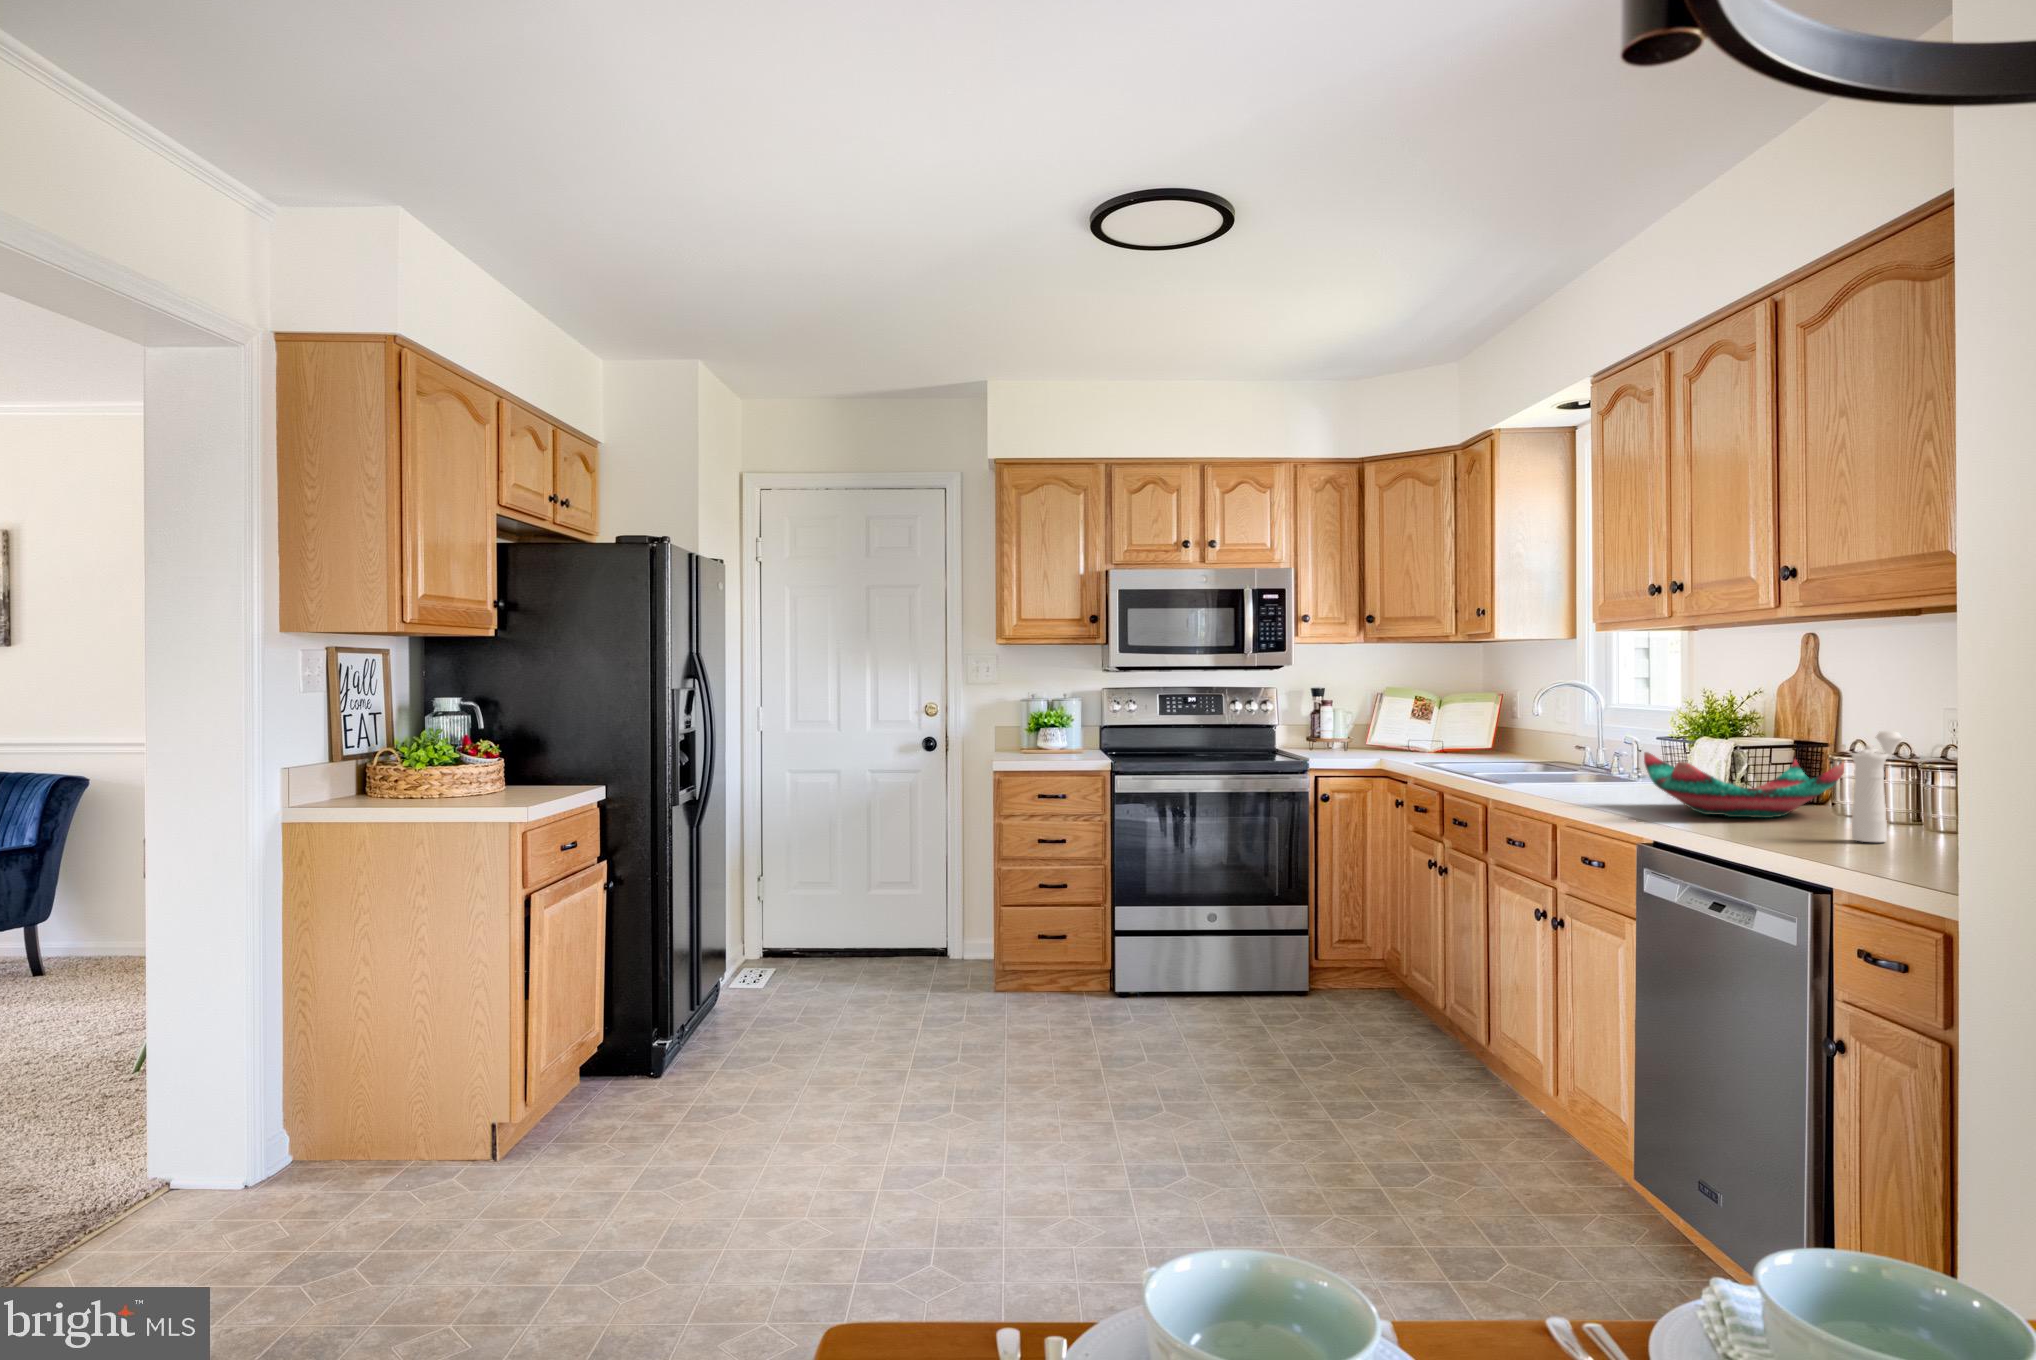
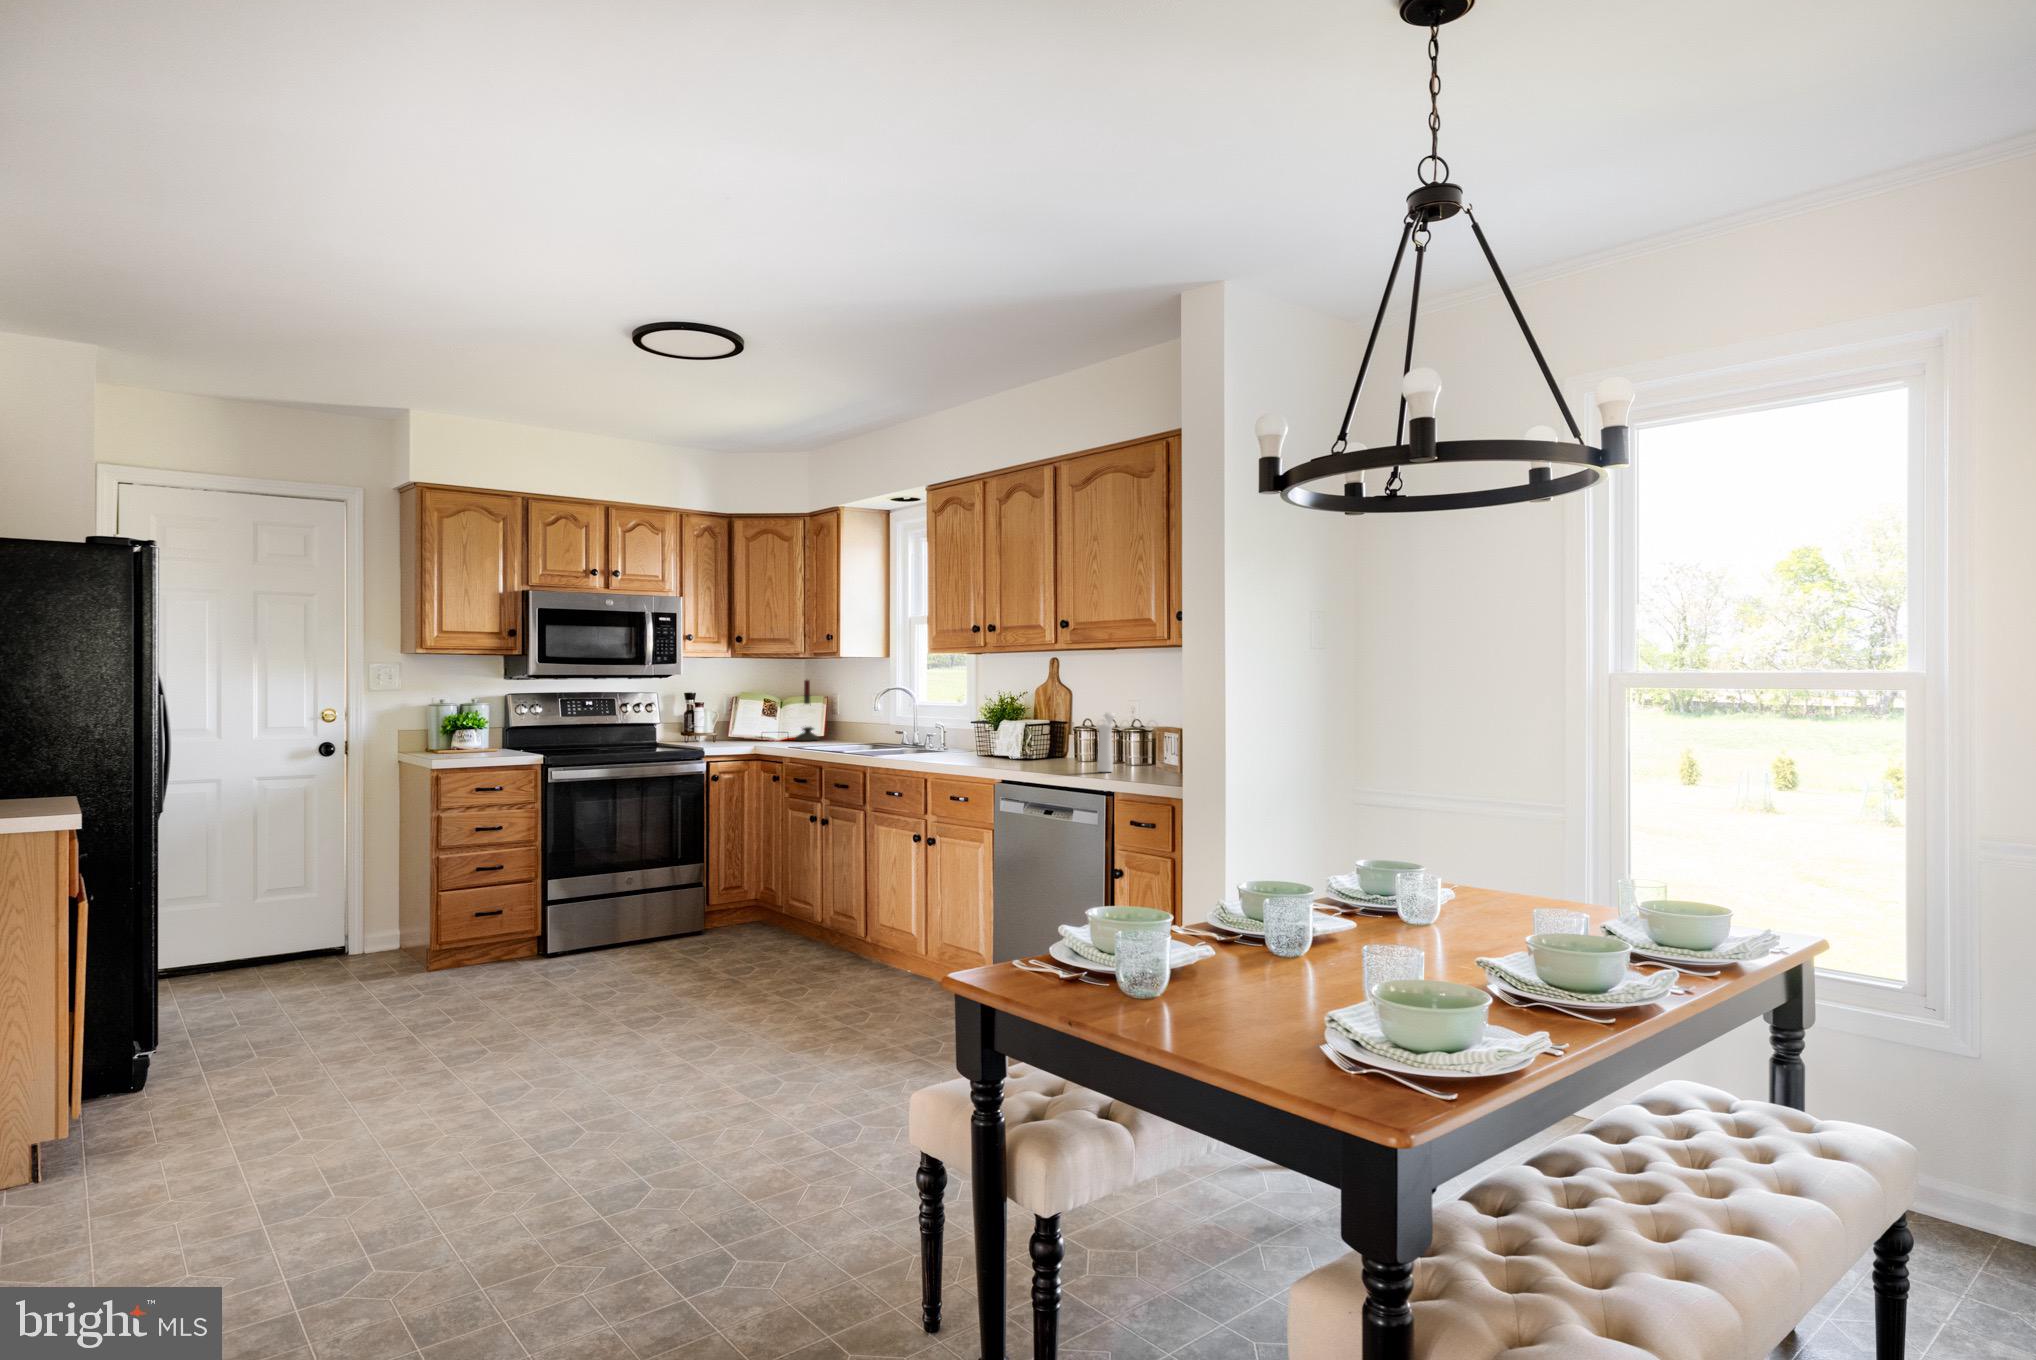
candle: none [1453,668,1488,753] -> present [795,680,819,741]
decorative bowl: present [1644,752,1844,818] -> none [974,728,1082,766]

